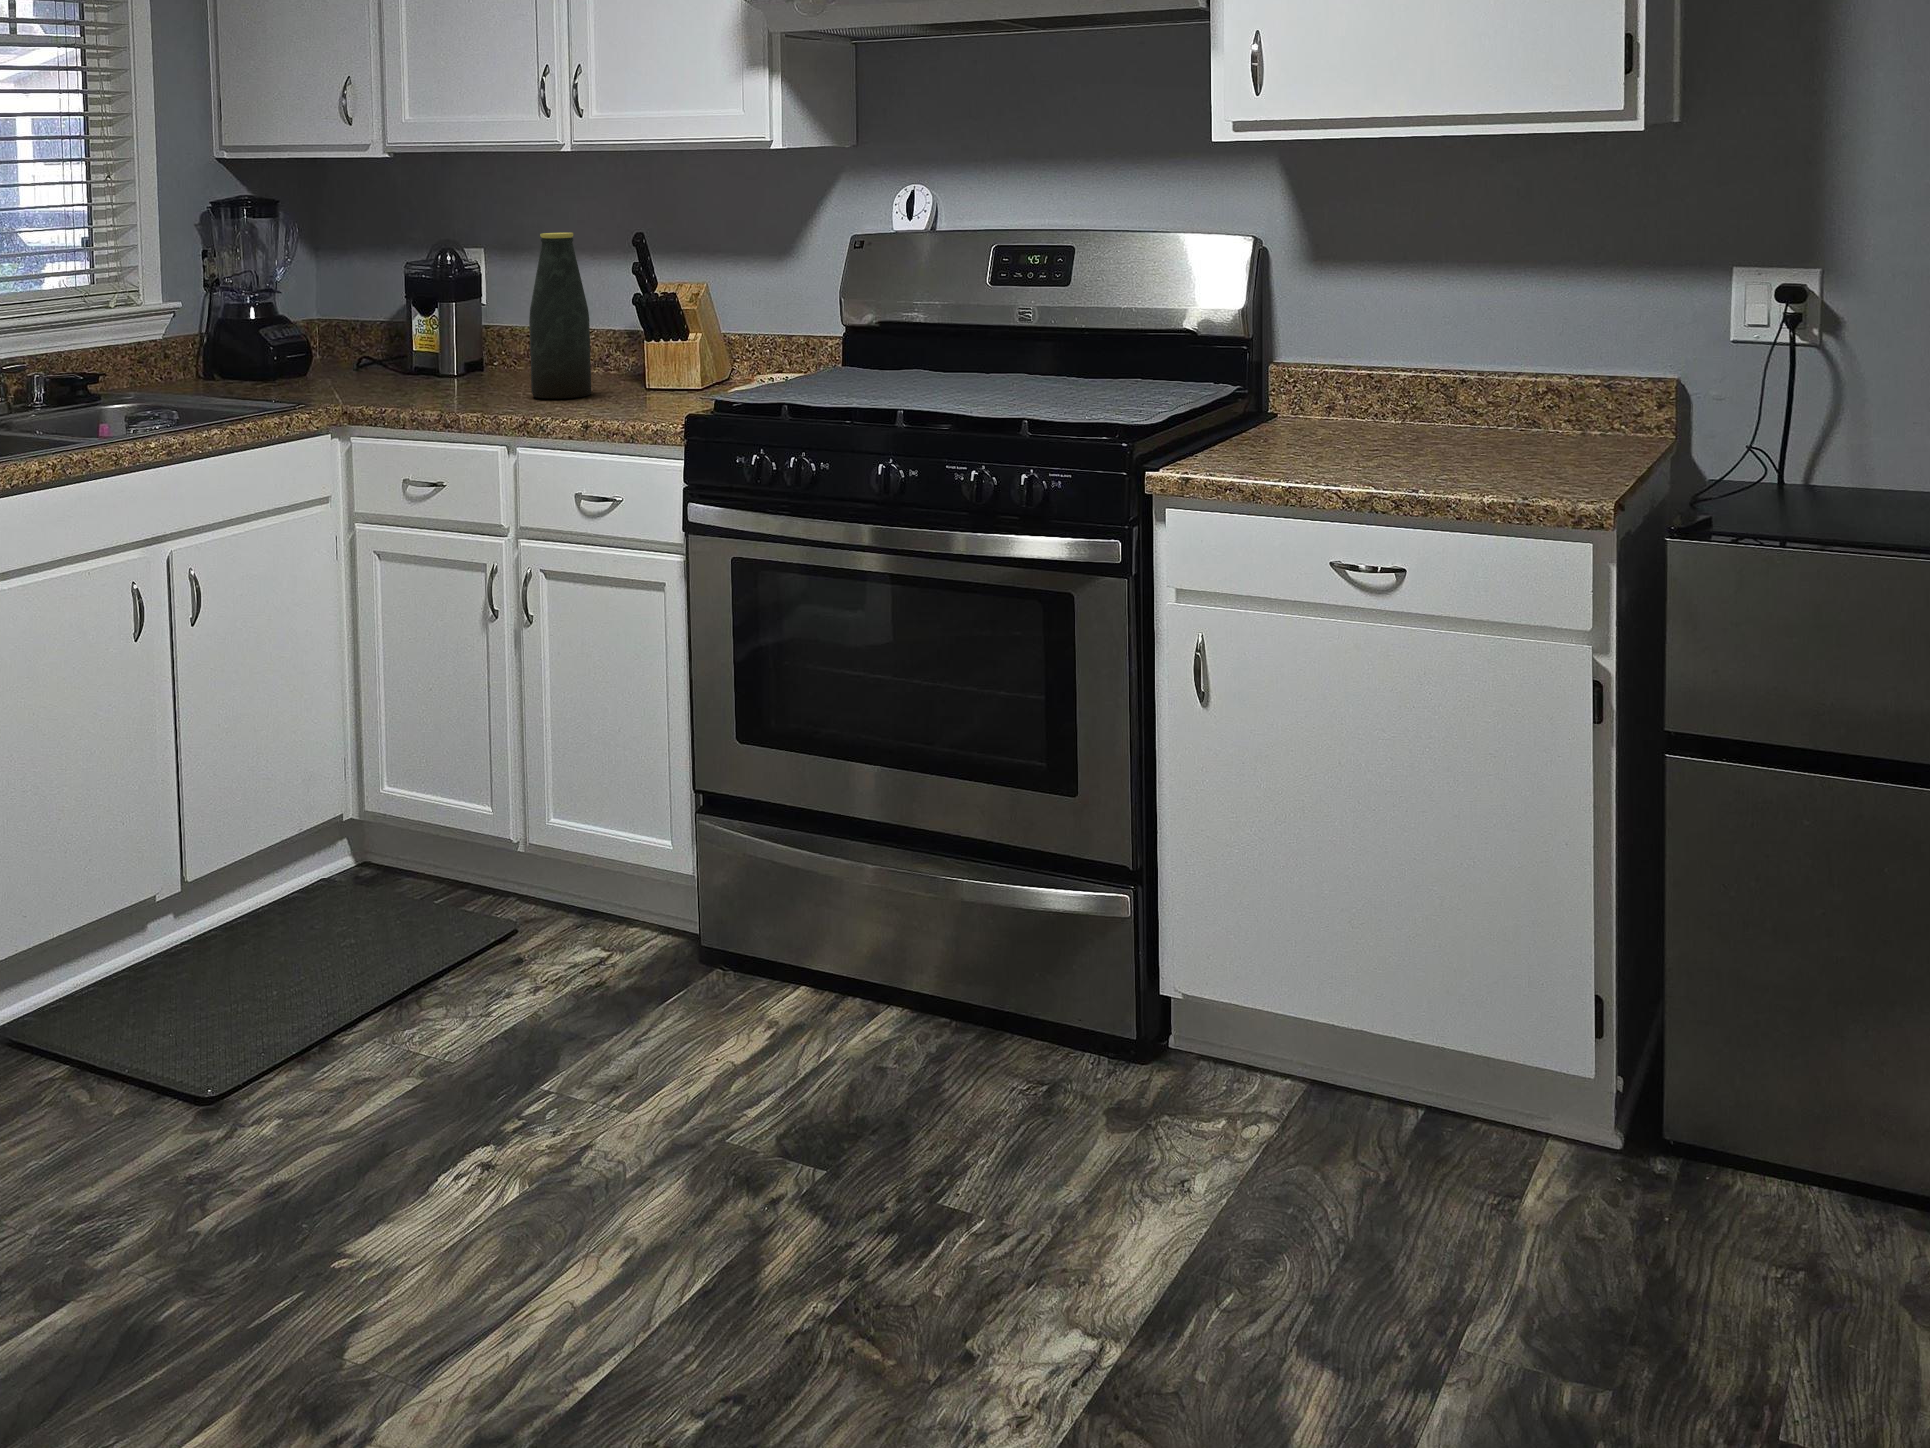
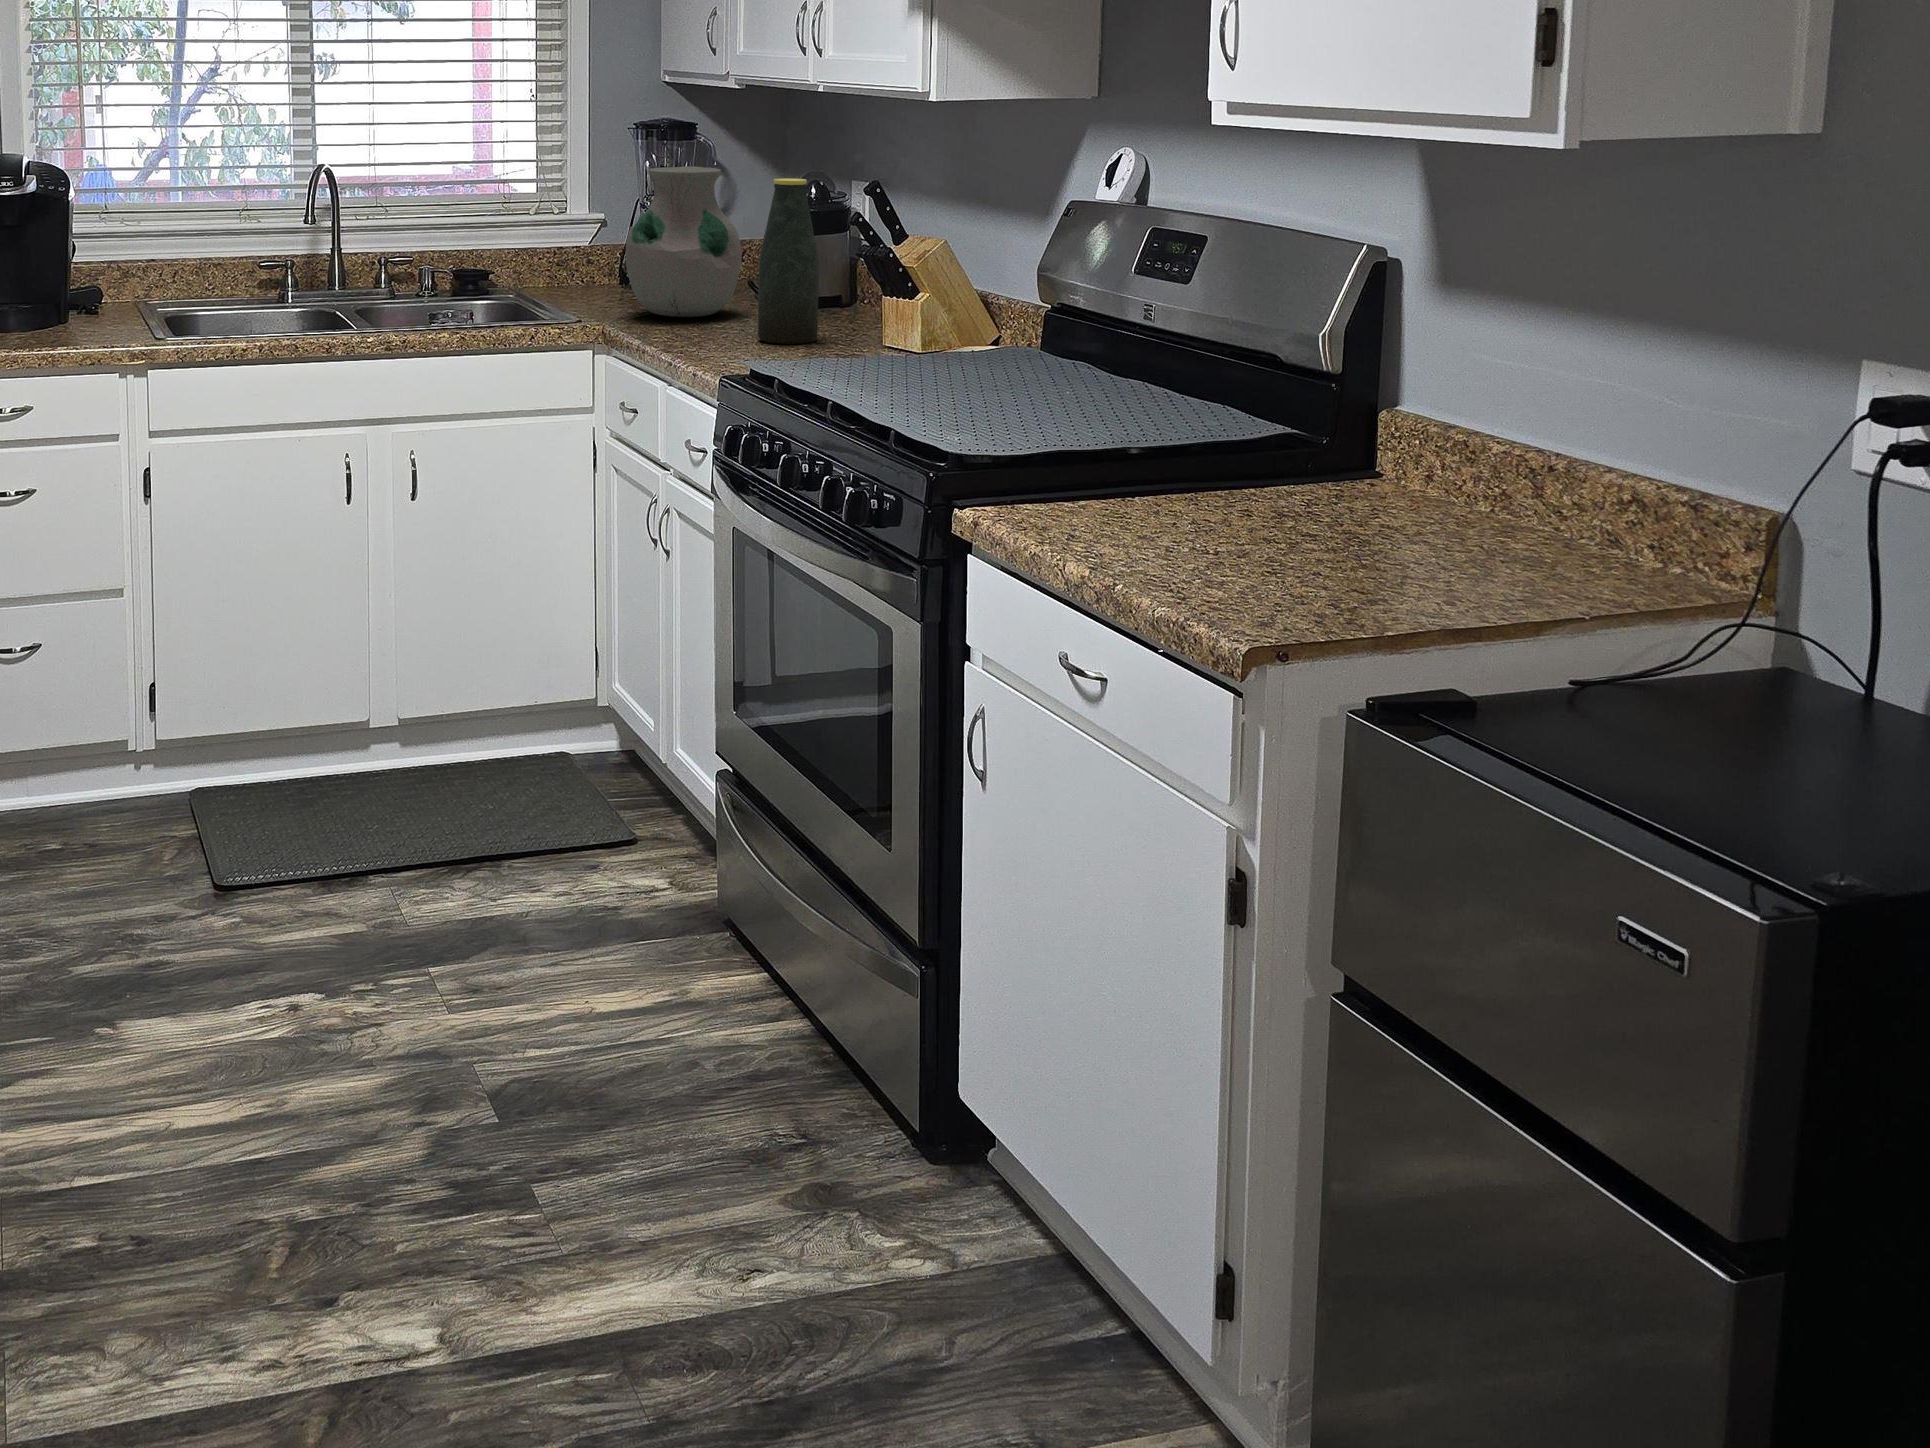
vase: none [314,236,436,394] -> present [626,166,742,317]

